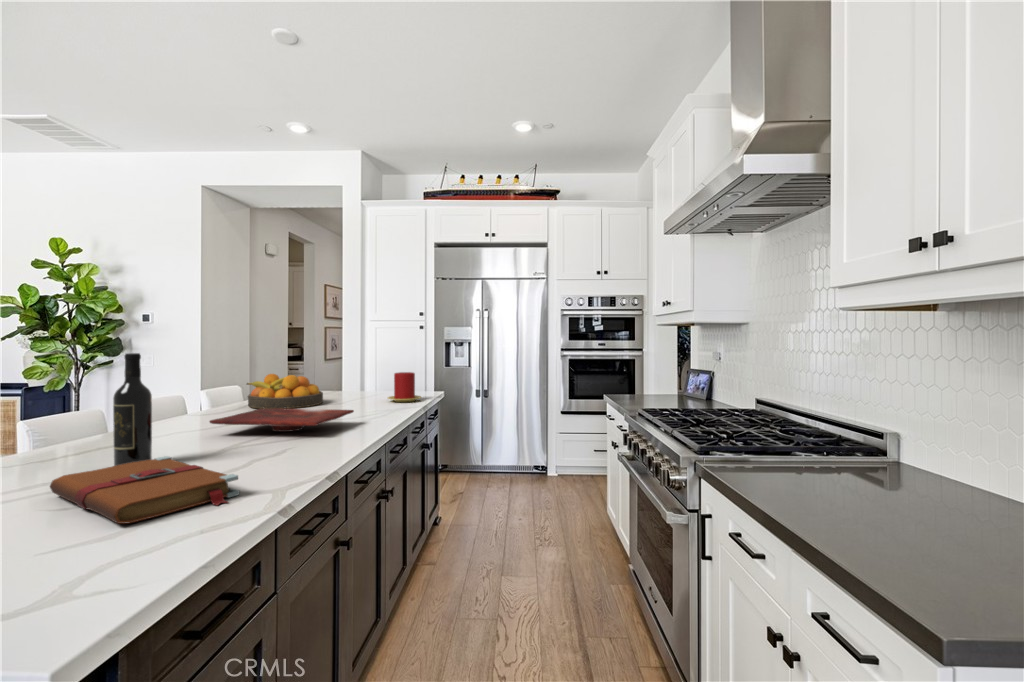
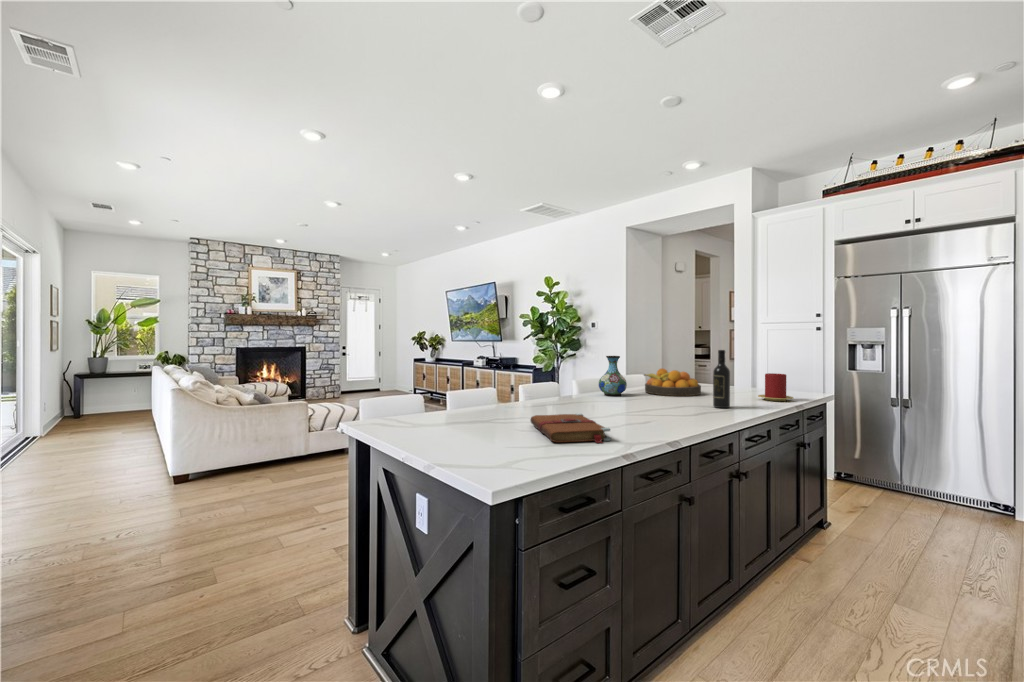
wine bottle: present [113,353,152,466] -> present [713,350,730,408]
vase: none [176,359,223,418] -> present [599,356,627,396]
cutting board: present [210,408,354,432] -> none [612,393,713,411]

